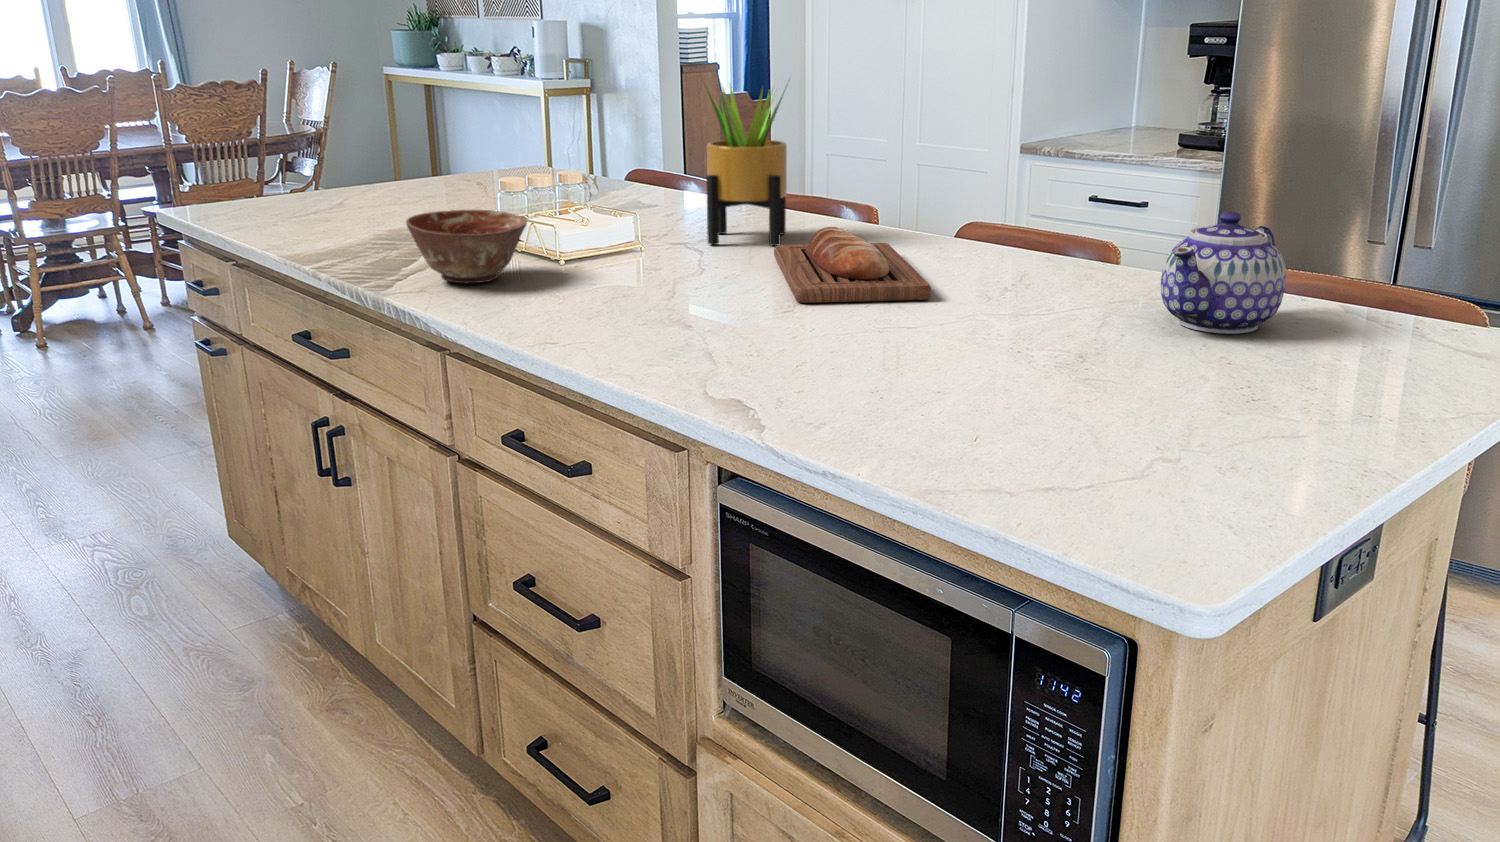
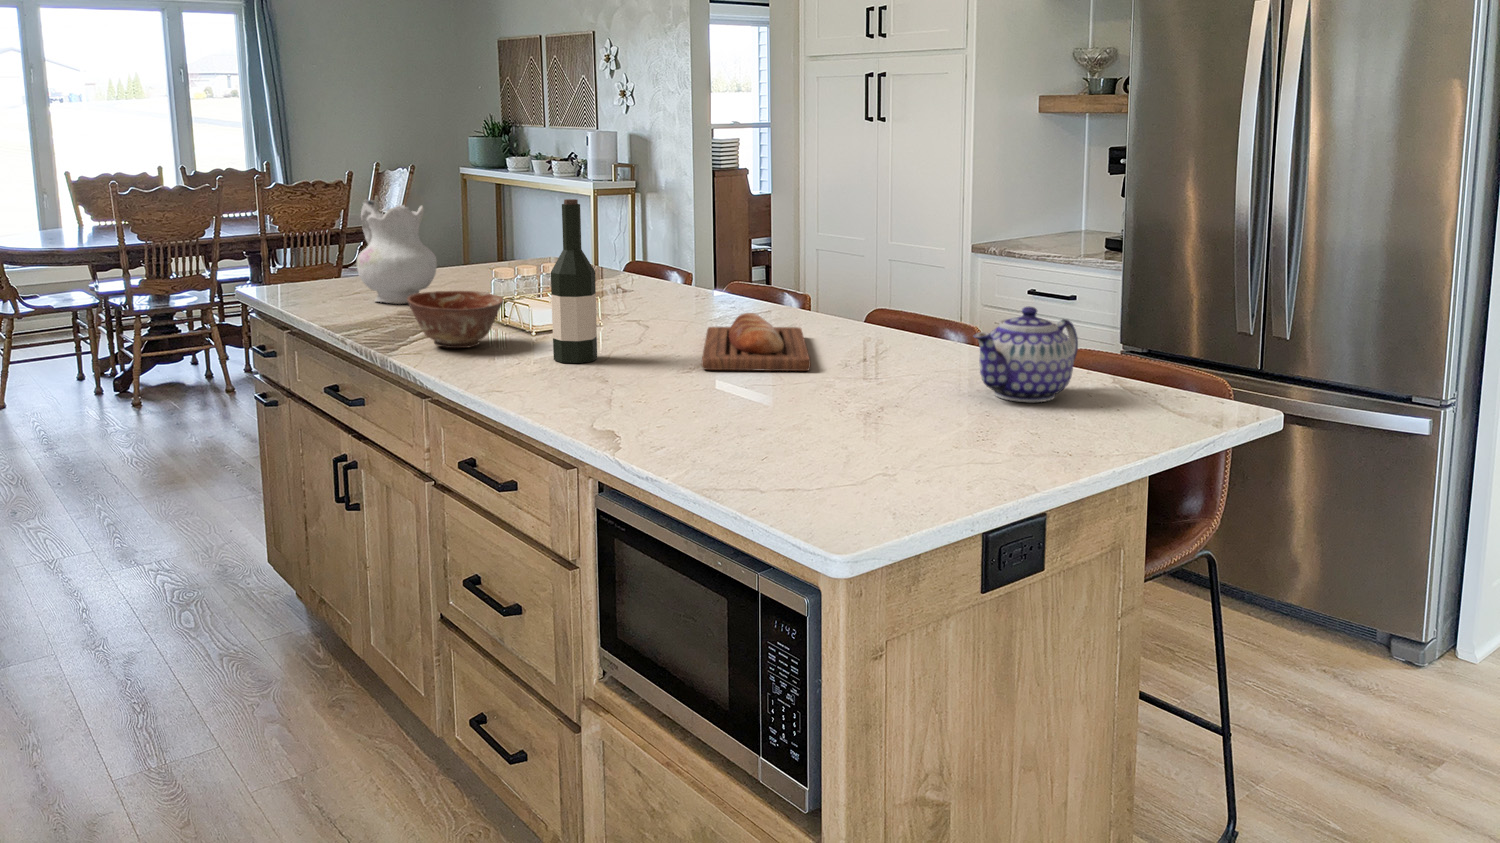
potted plant: present [706,87,787,246] -> none [659,187,731,328]
wine bottle: none [597,88,655,299] -> present [551,199,597,363]
ceramic pitcher: none [317,97,416,226] -> present [357,199,437,304]

